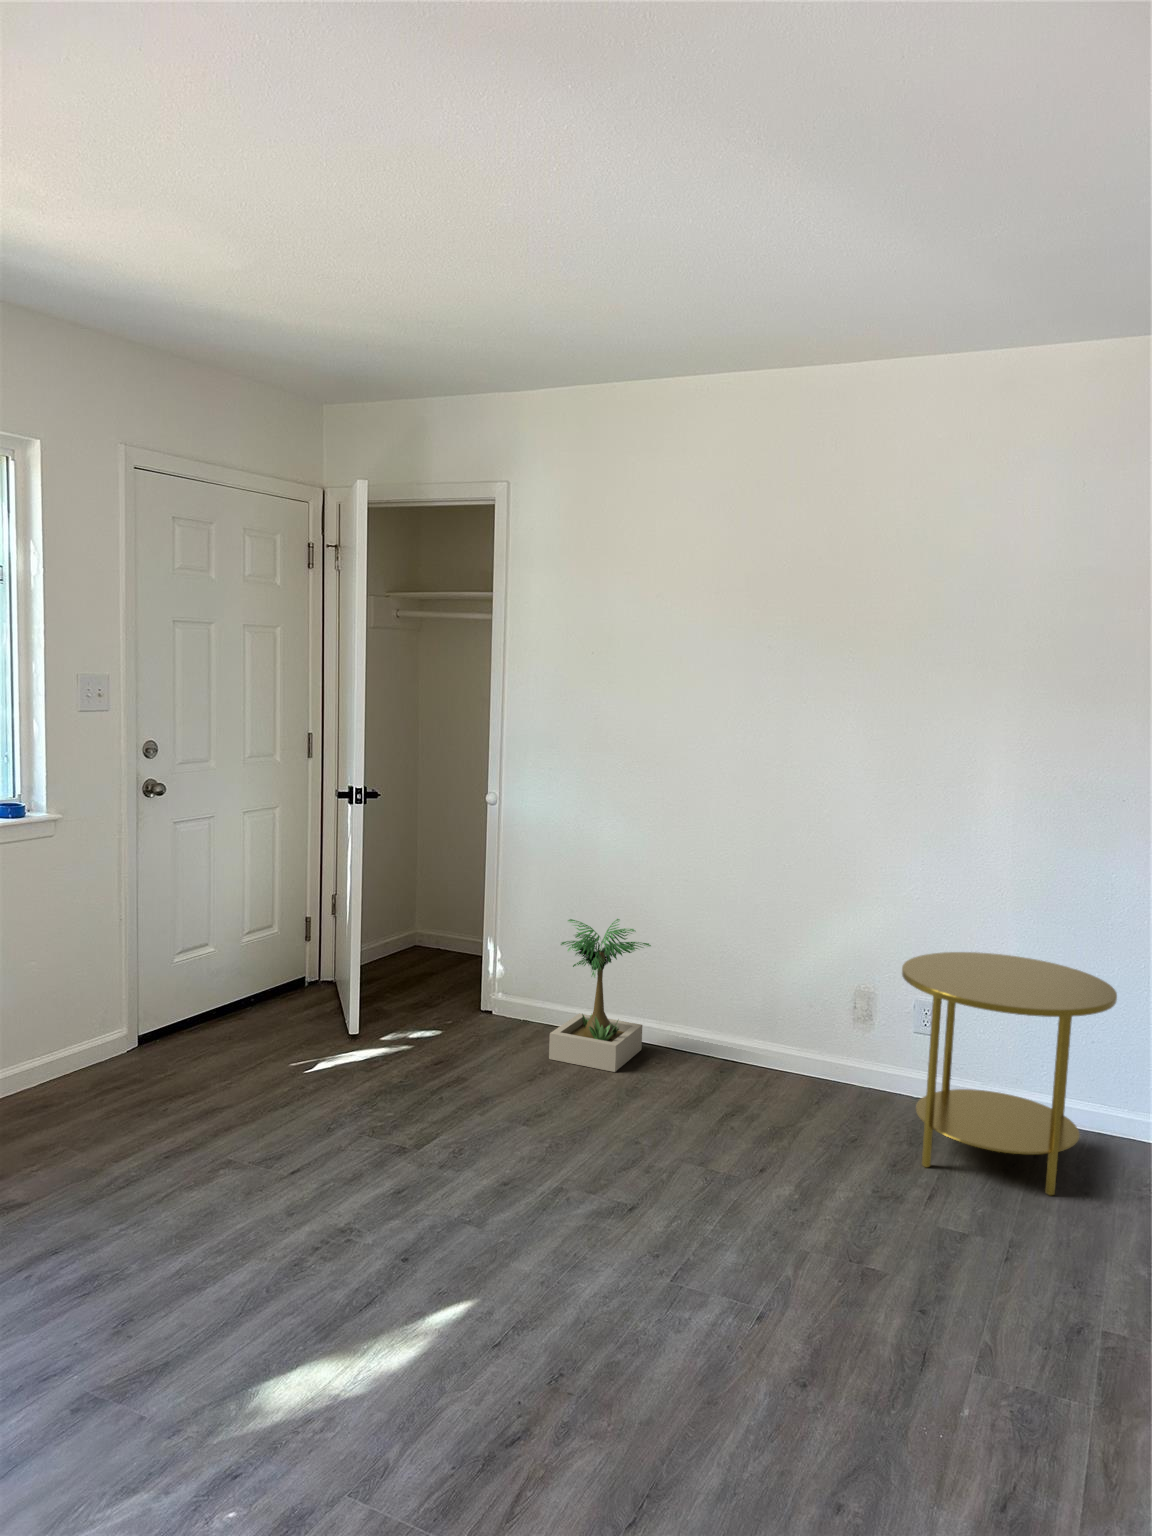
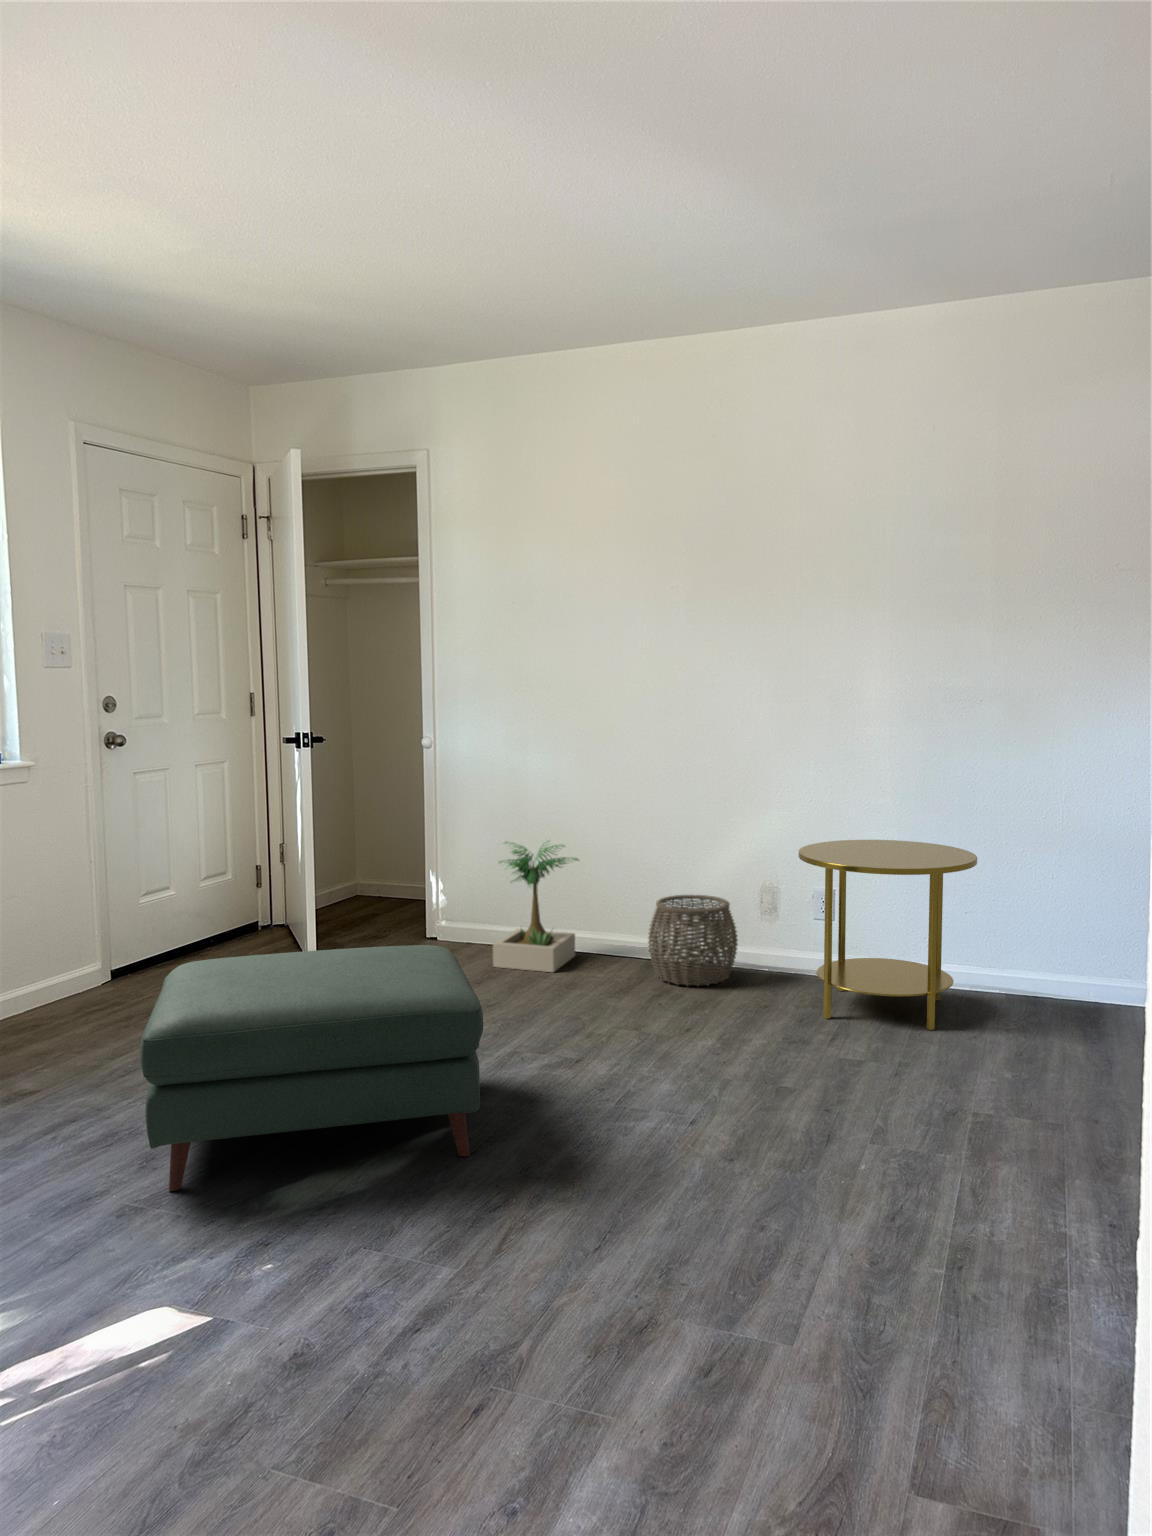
woven basket: none [723,995,826,1106] -> present [648,895,738,986]
ottoman: none [113,1073,515,1374] -> present [140,945,483,1191]

